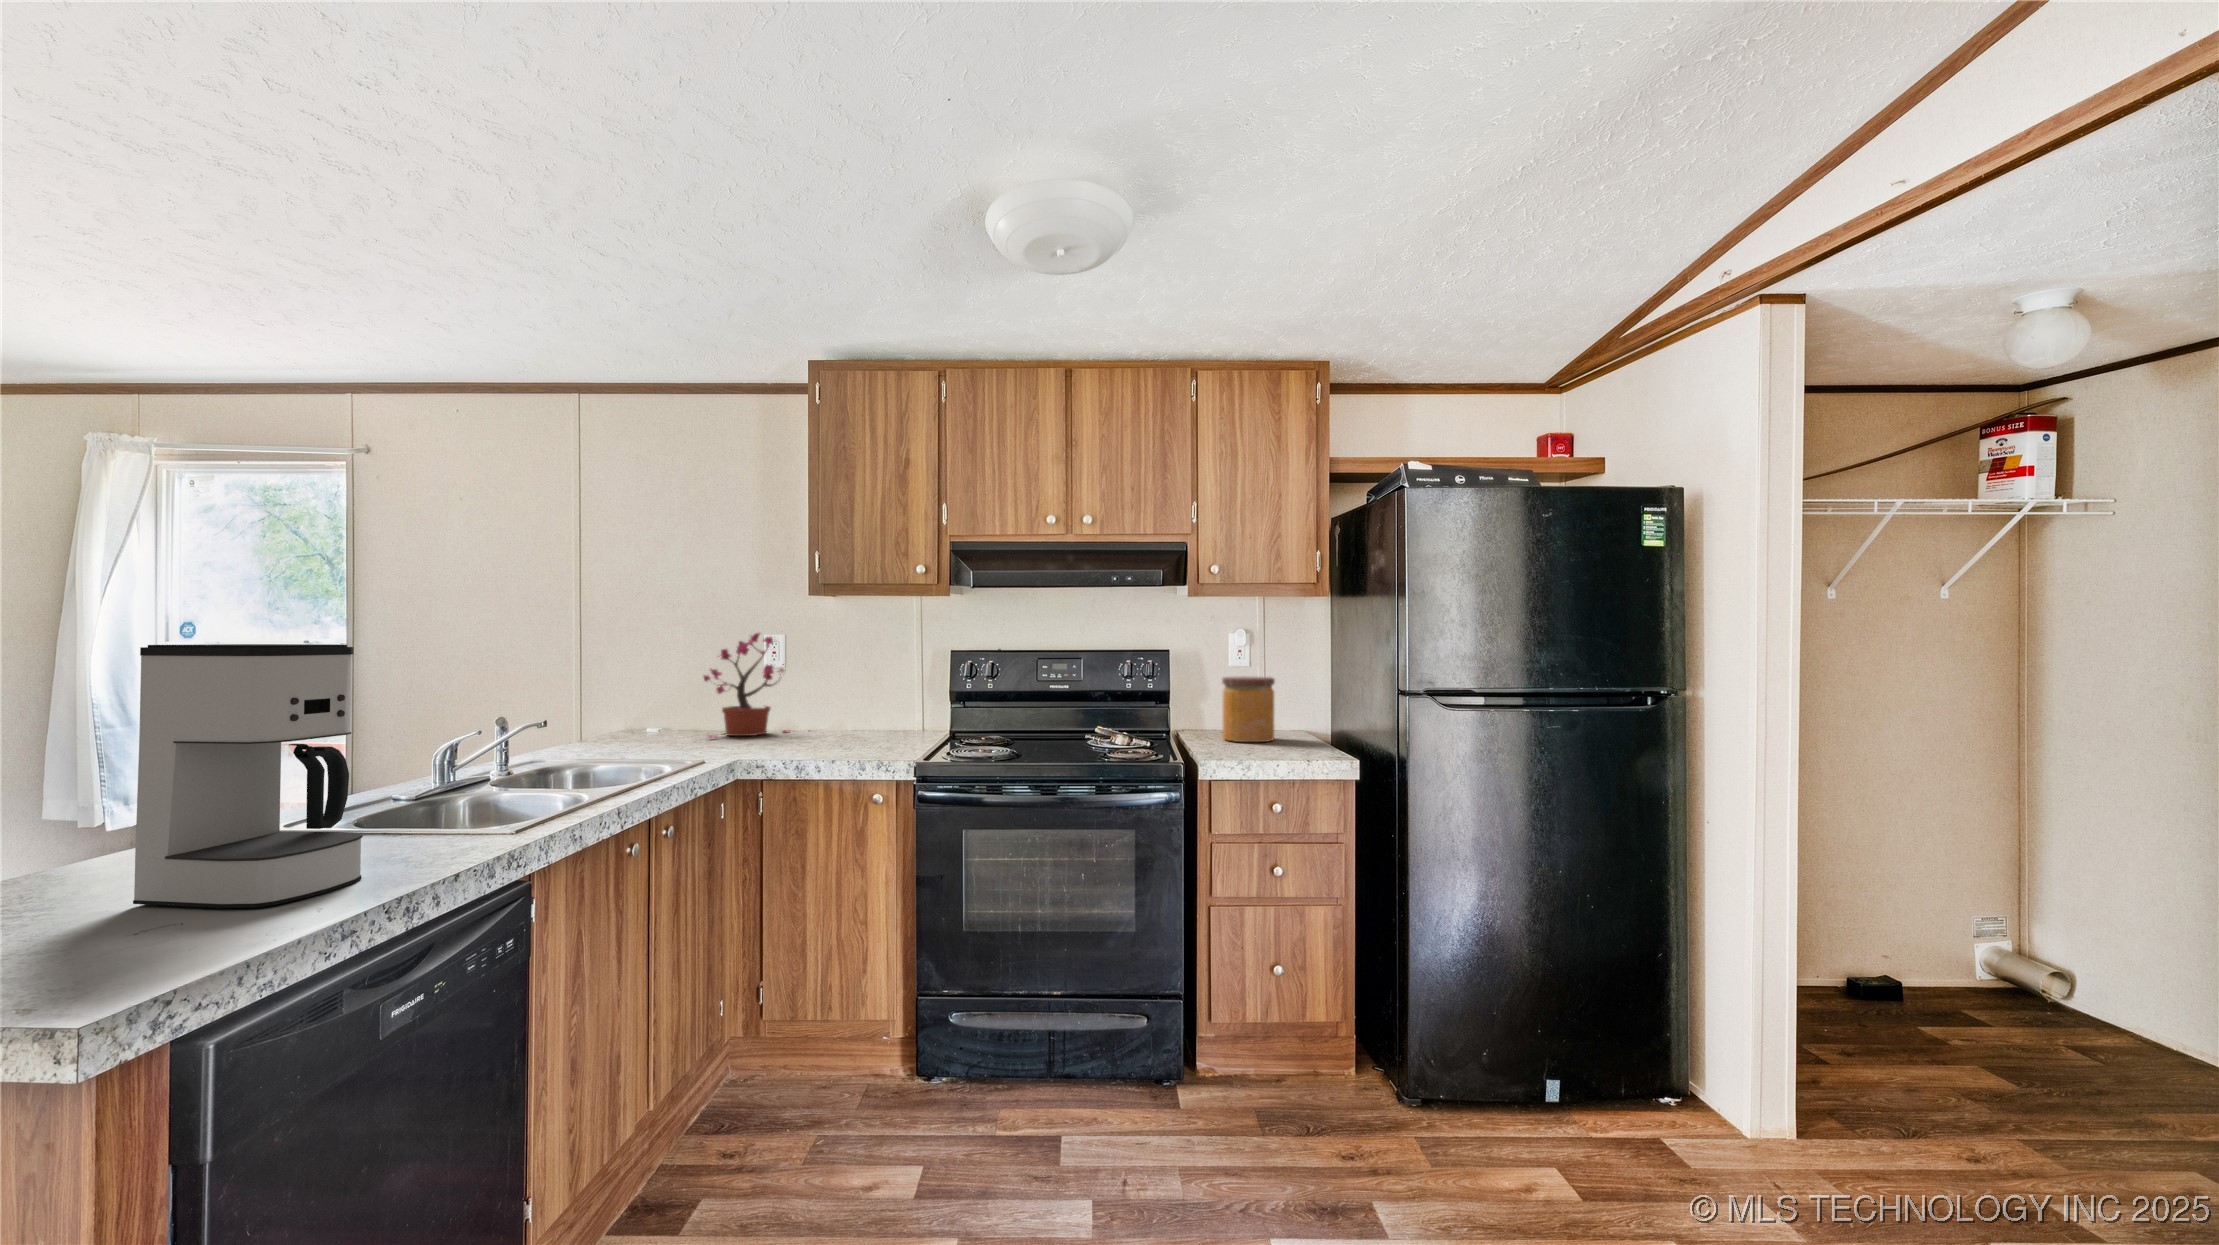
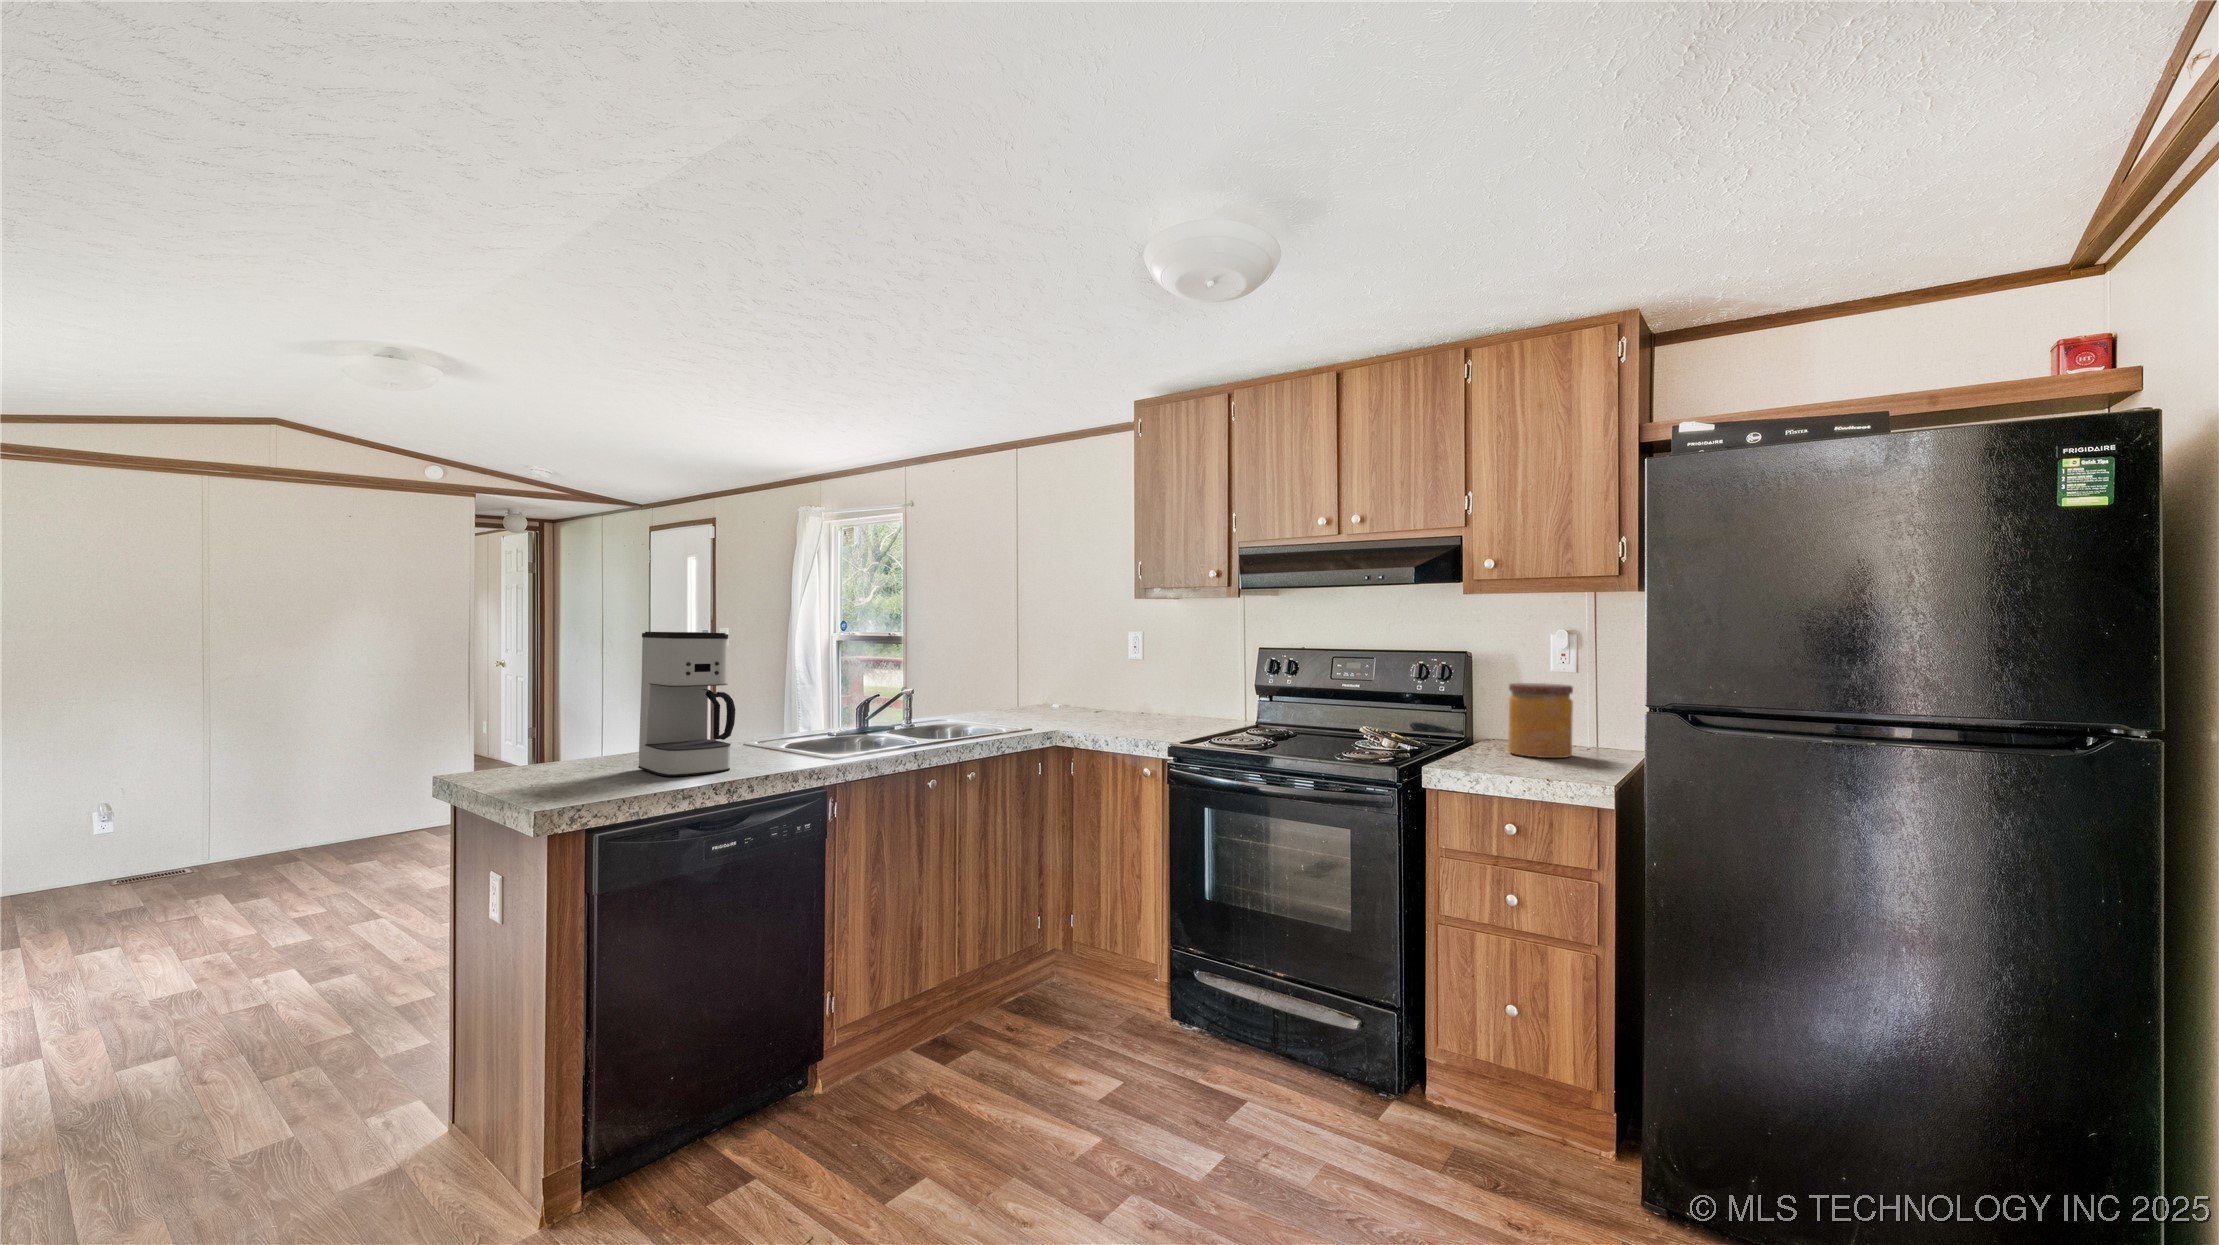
potted plant: present [704,633,789,738] -> none [1077,629,1145,714]

